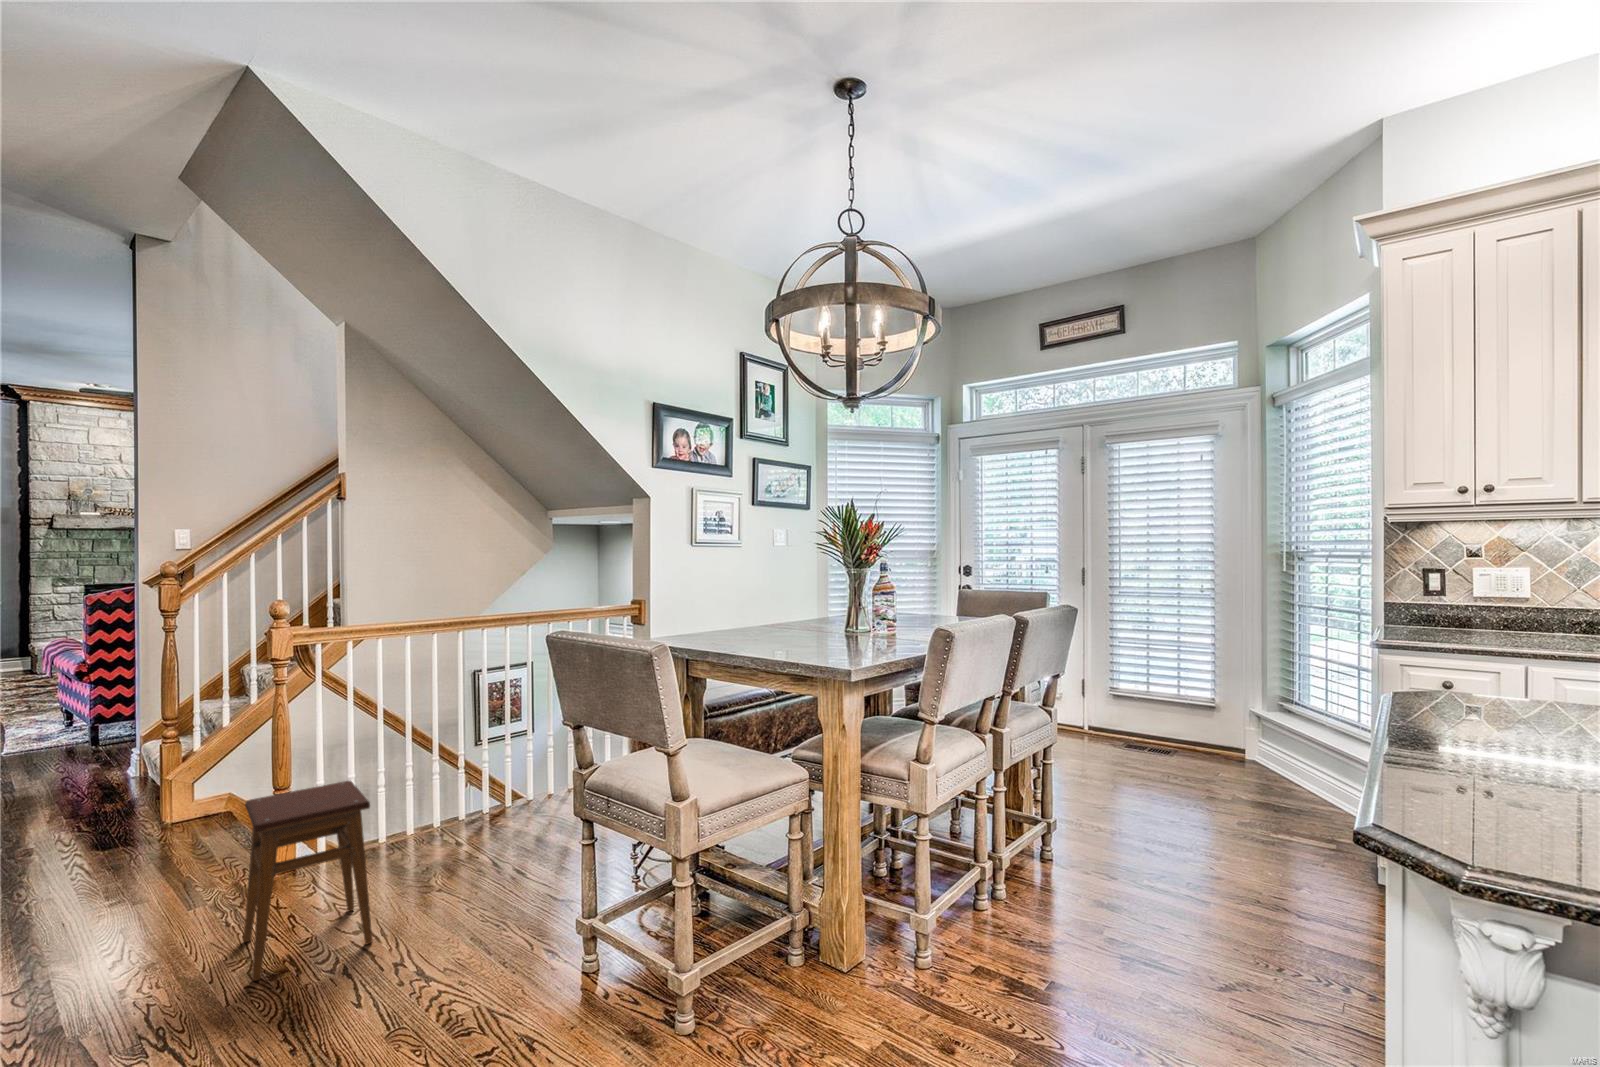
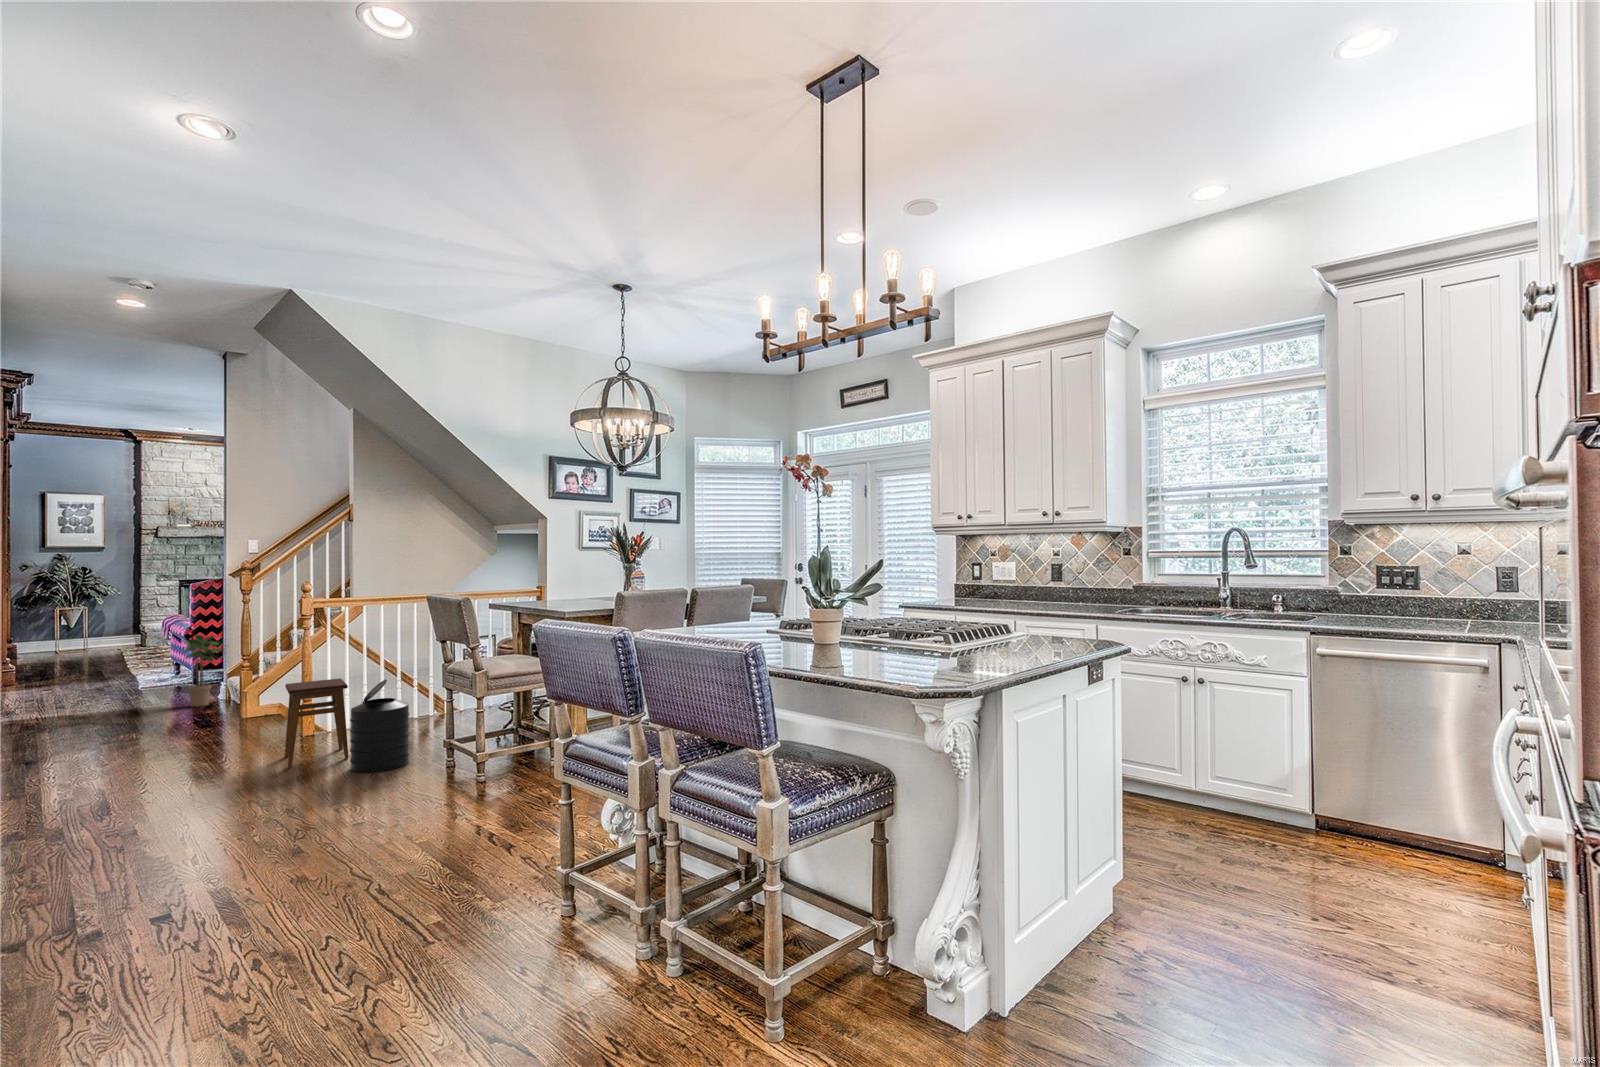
potted plant: none [60,681,143,795] -> present [184,635,222,707]
trash can: none [384,796,499,997] -> present [350,680,410,773]

